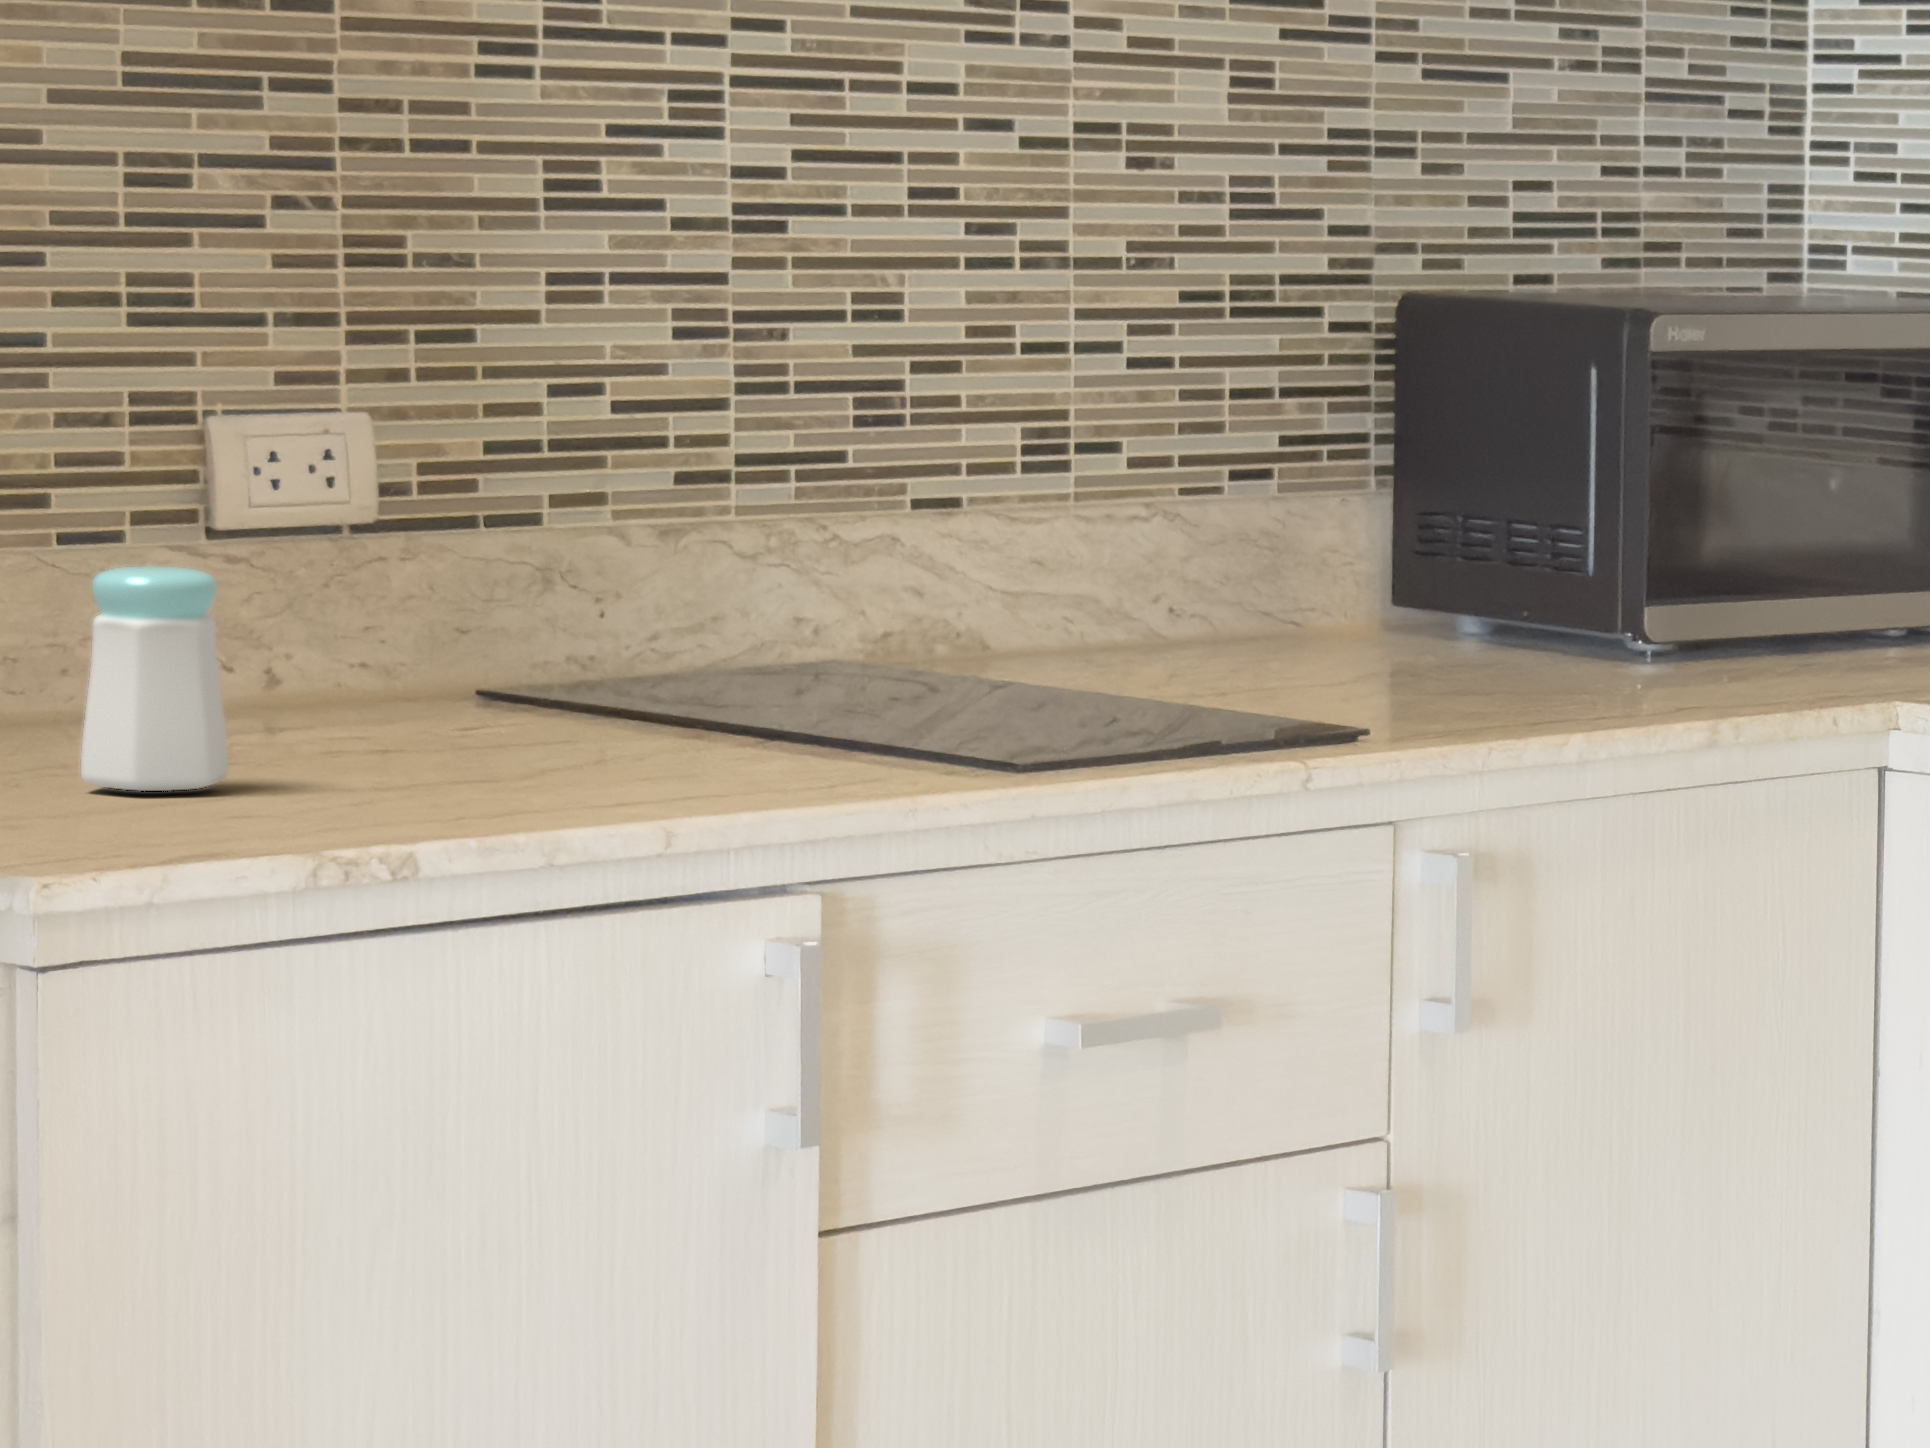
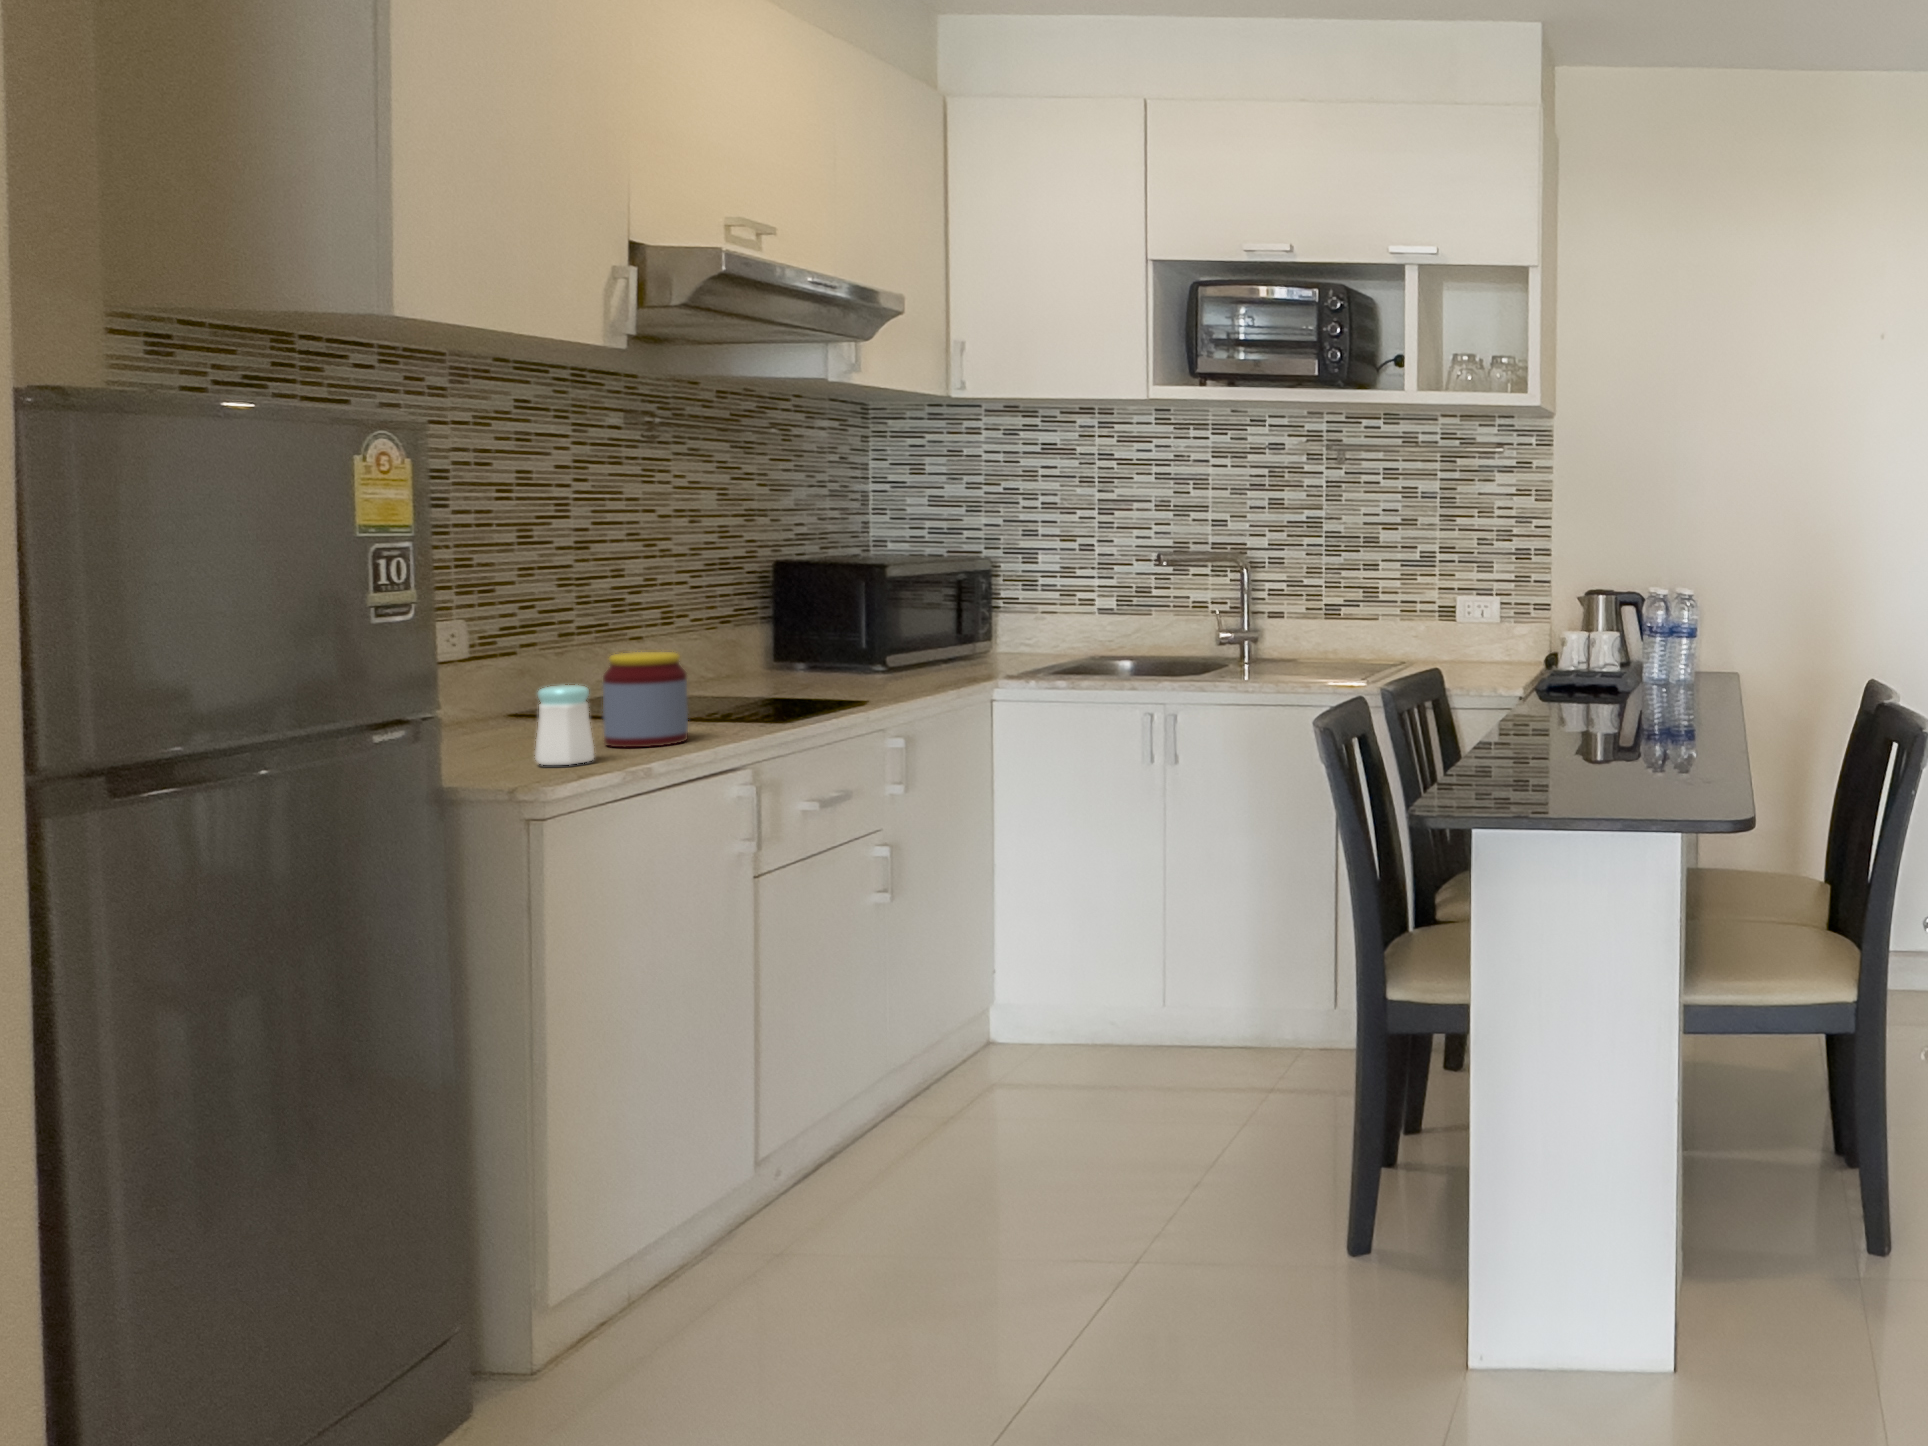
jar: none [371,502,583,776] -> present [603,652,688,747]

